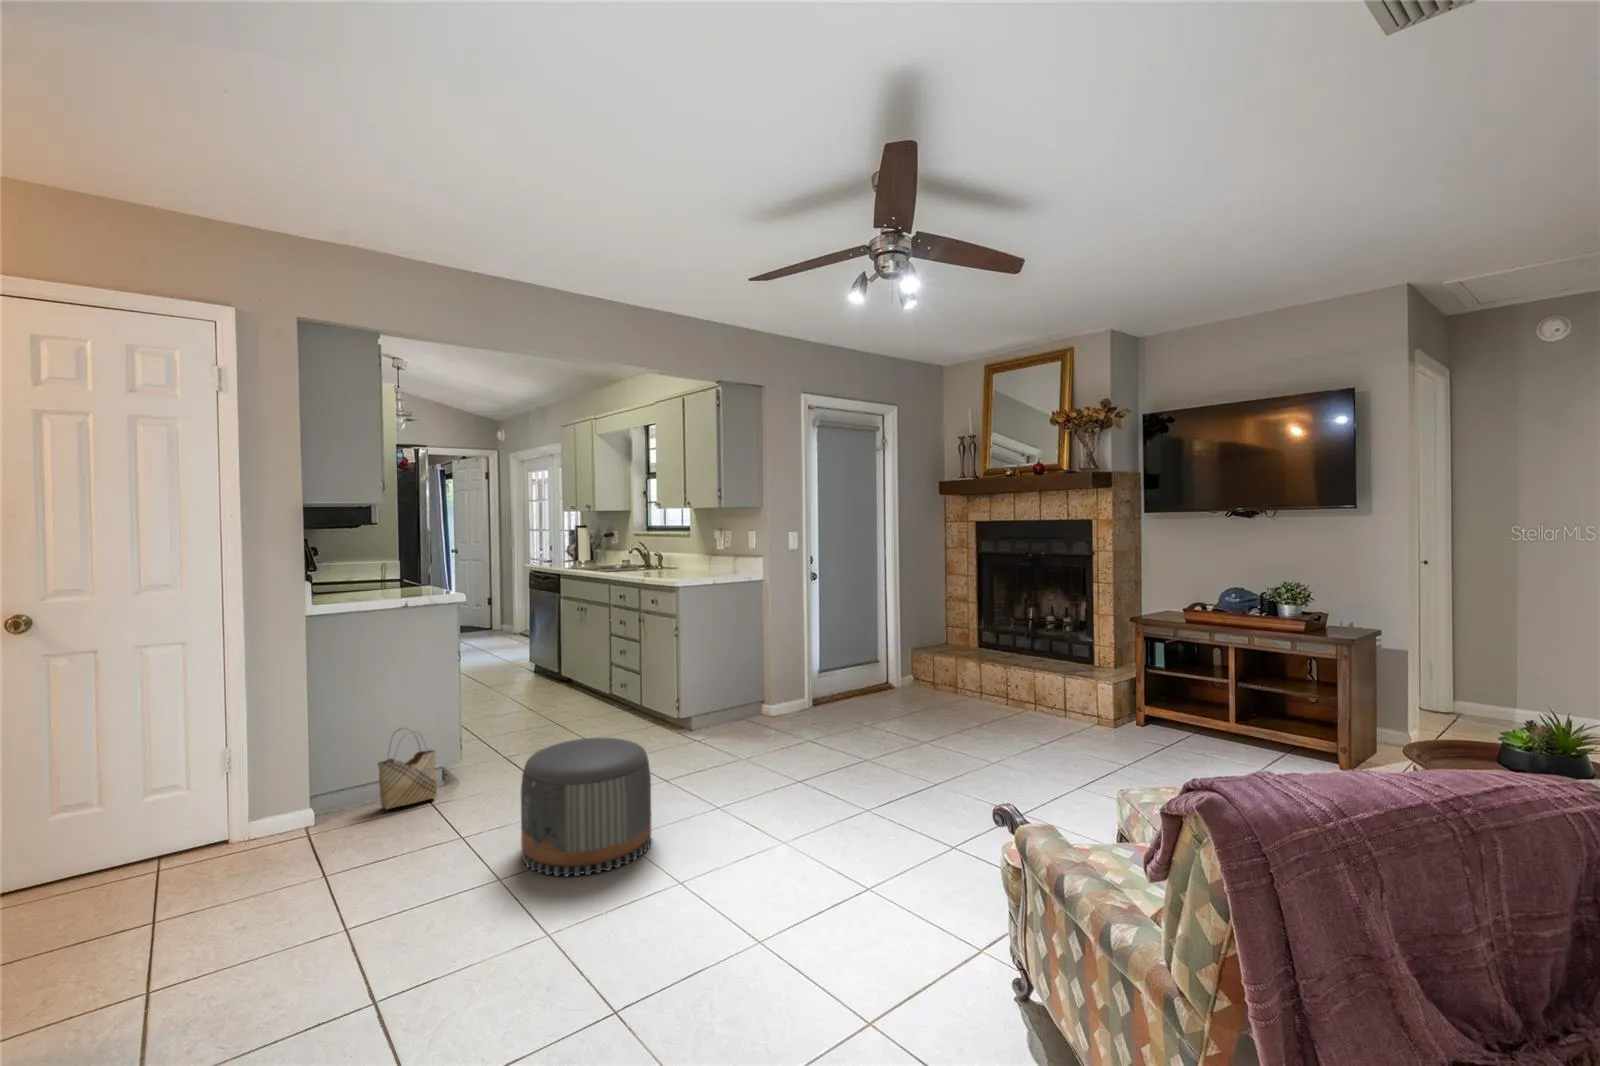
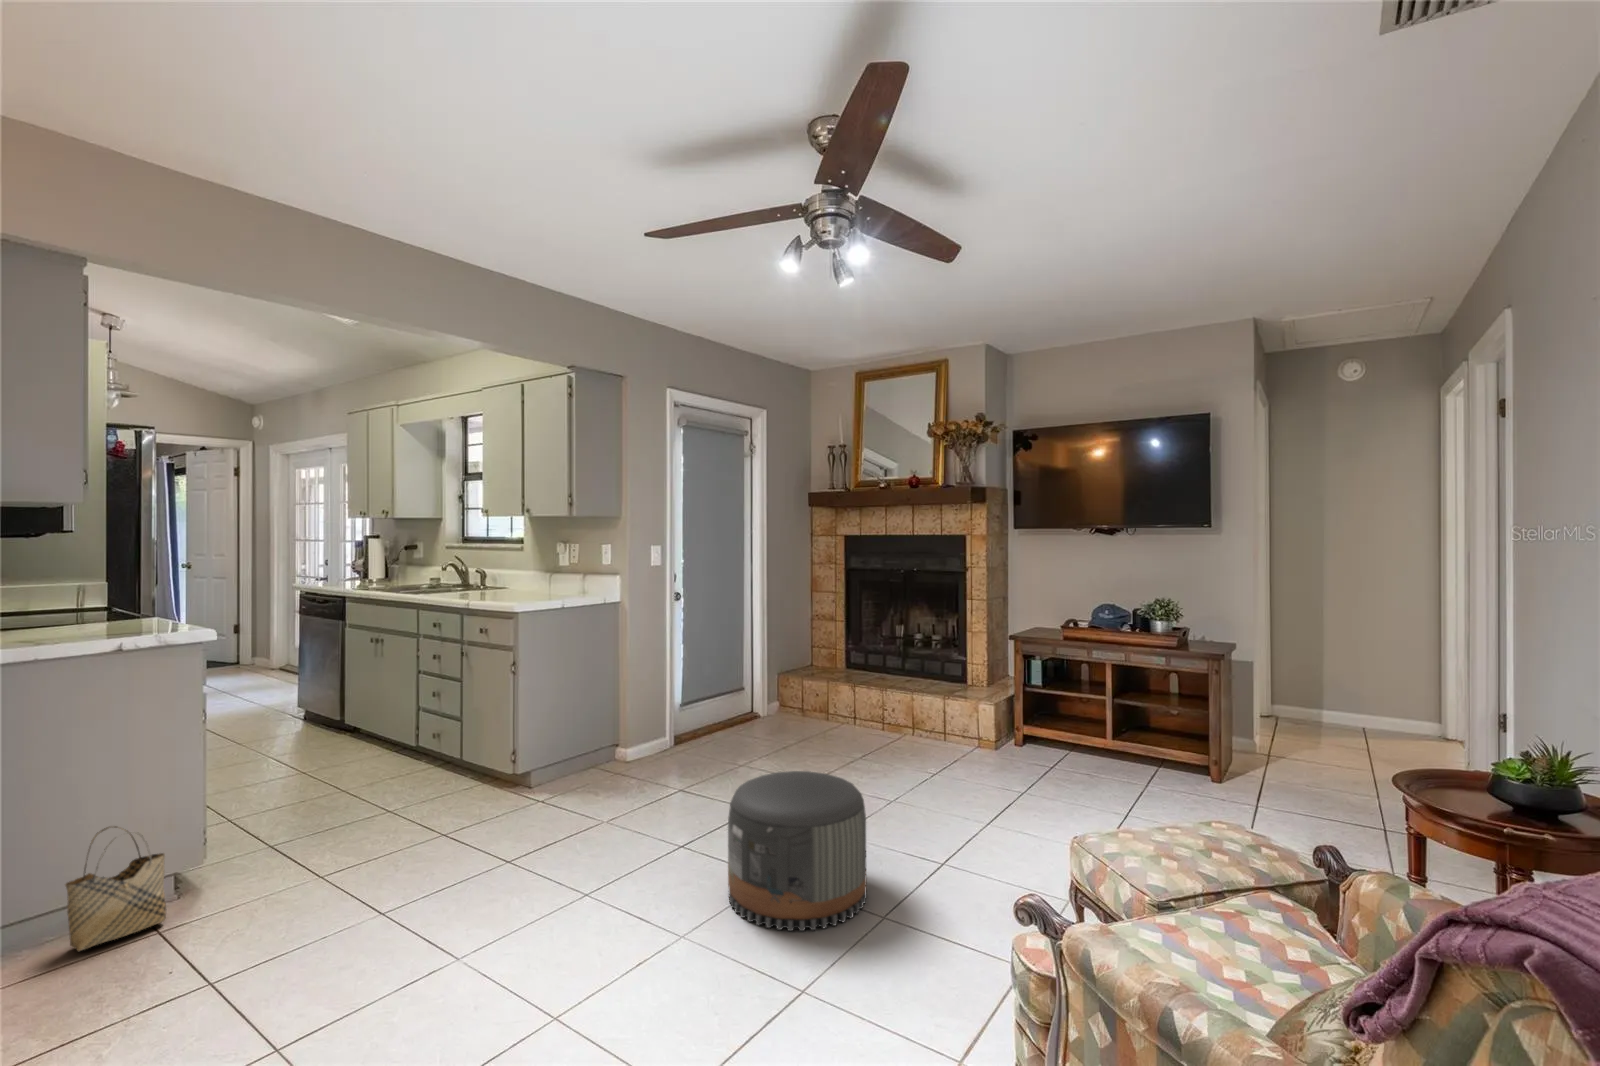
pouf: present [521,738,652,877] -> present [728,771,867,931]

